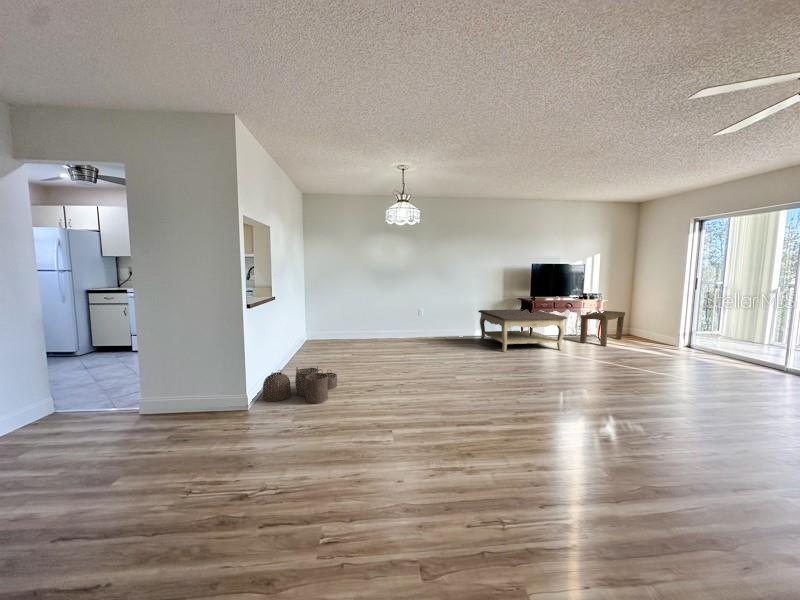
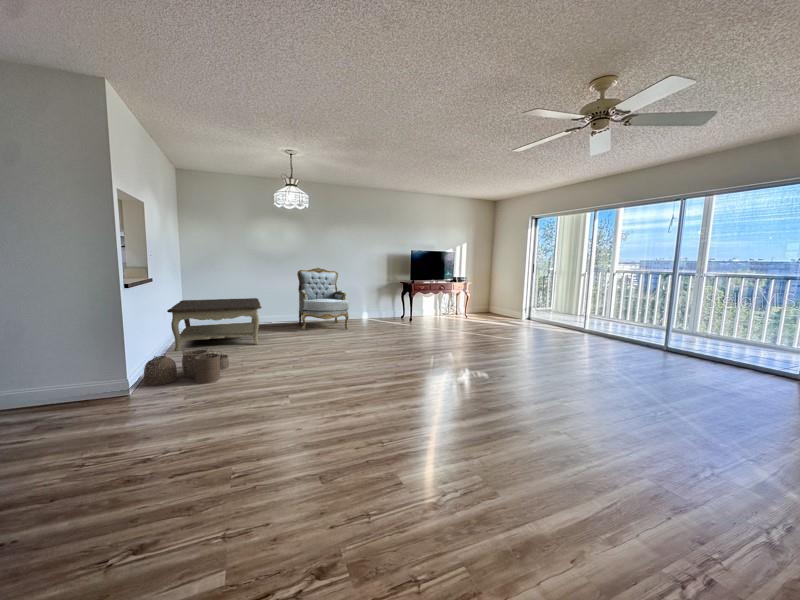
armchair: none [407,283,460,349] -> present [297,268,349,330]
coffee table: present [478,309,567,352] -> present [167,298,261,351]
bench: present [580,310,625,346] -> none [452,292,485,321]

